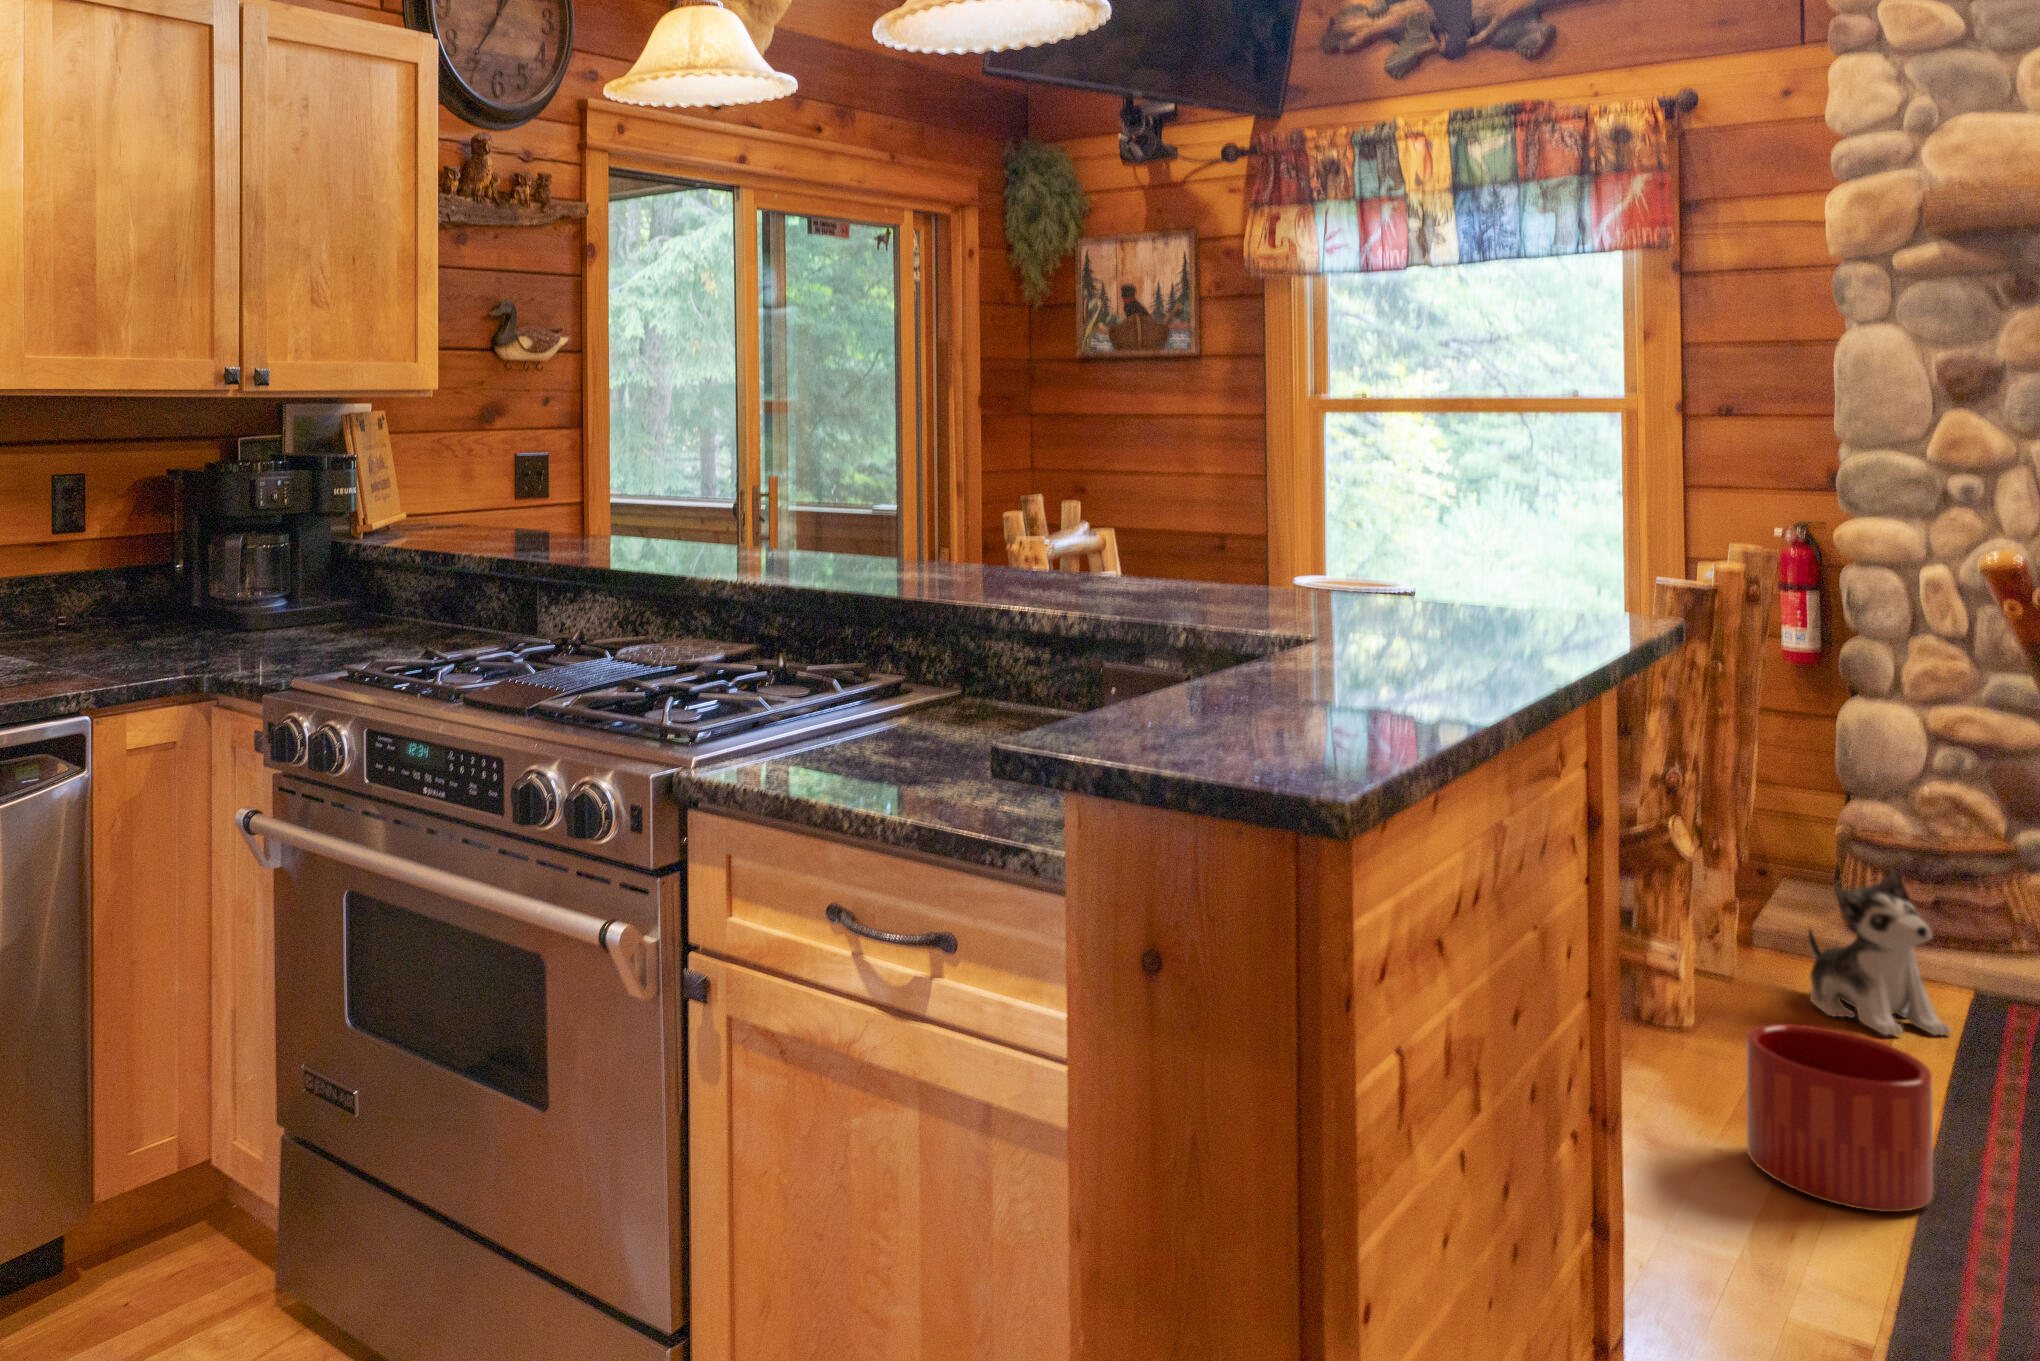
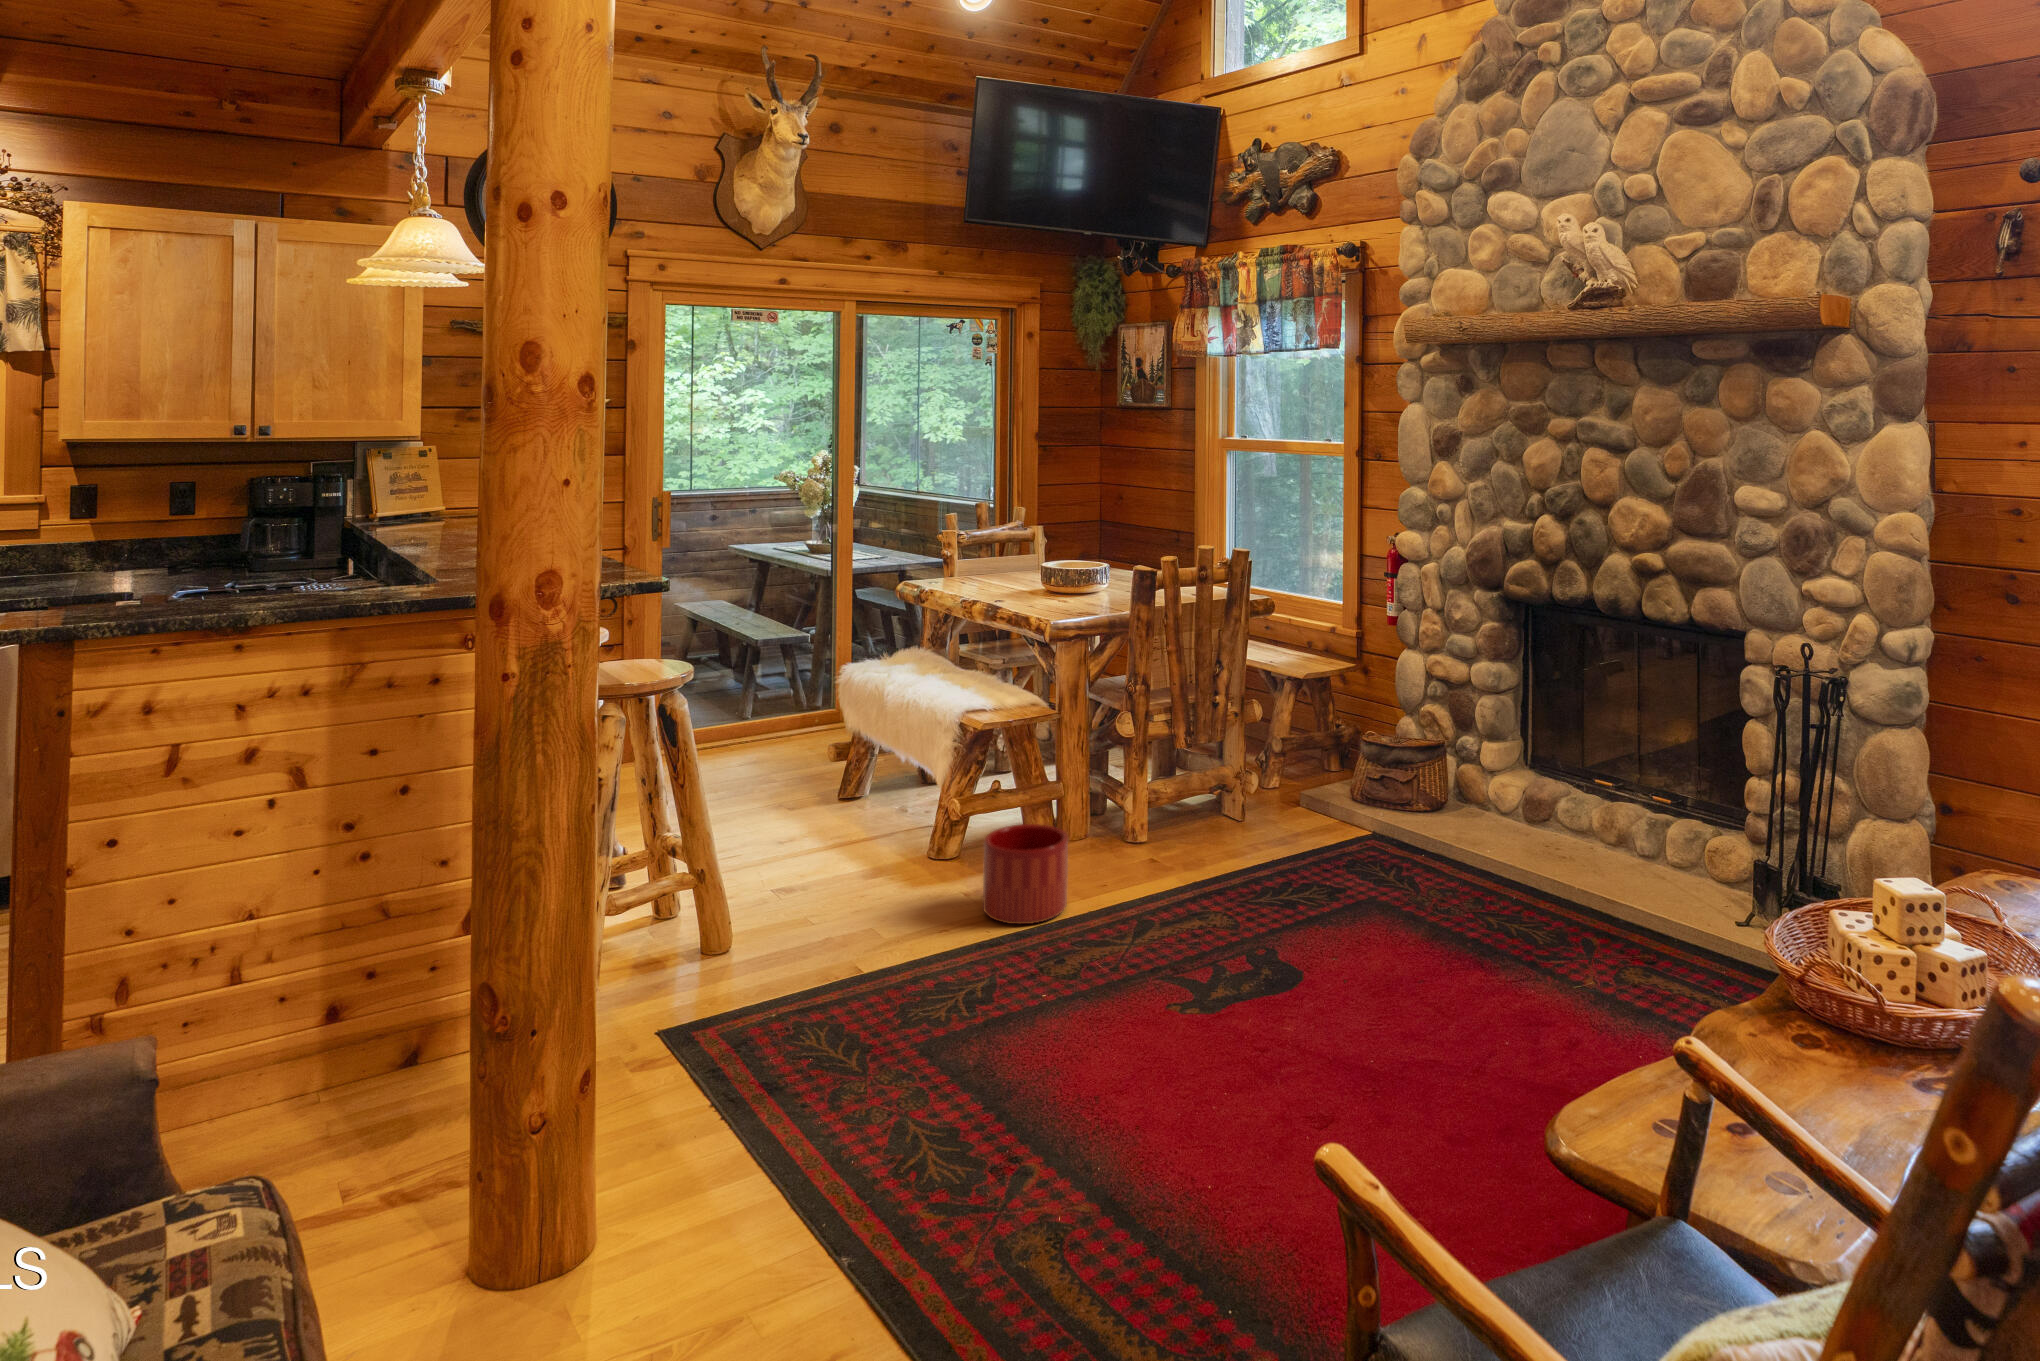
plush toy: present [1808,869,1951,1036] -> none [1227,749,1286,852]

